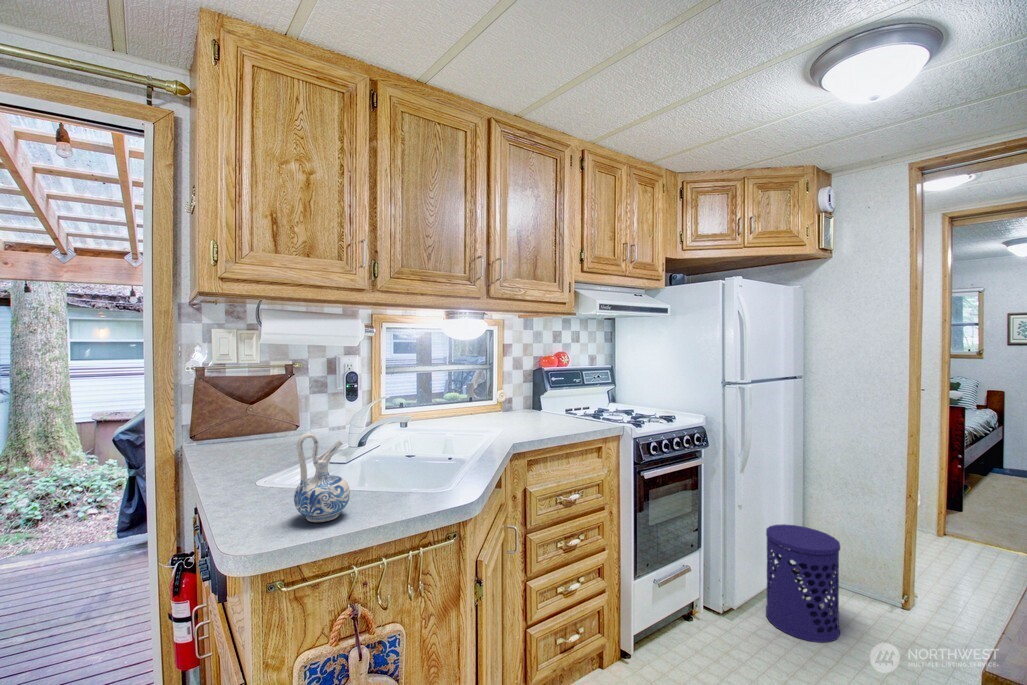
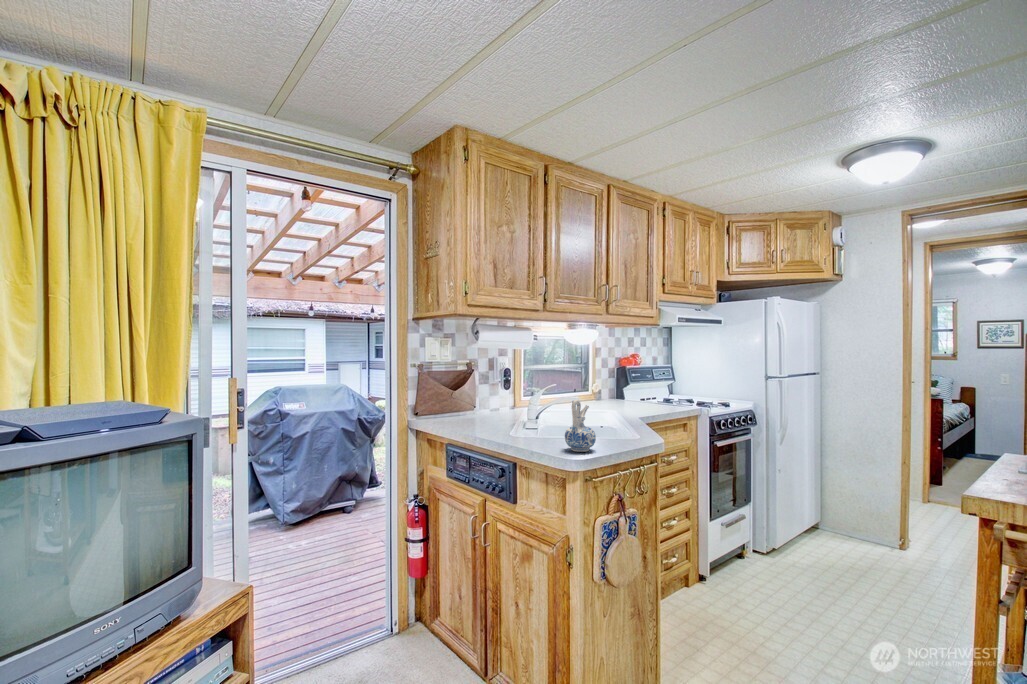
waste bin: present [766,524,840,643] -> none [799,485,857,568]

